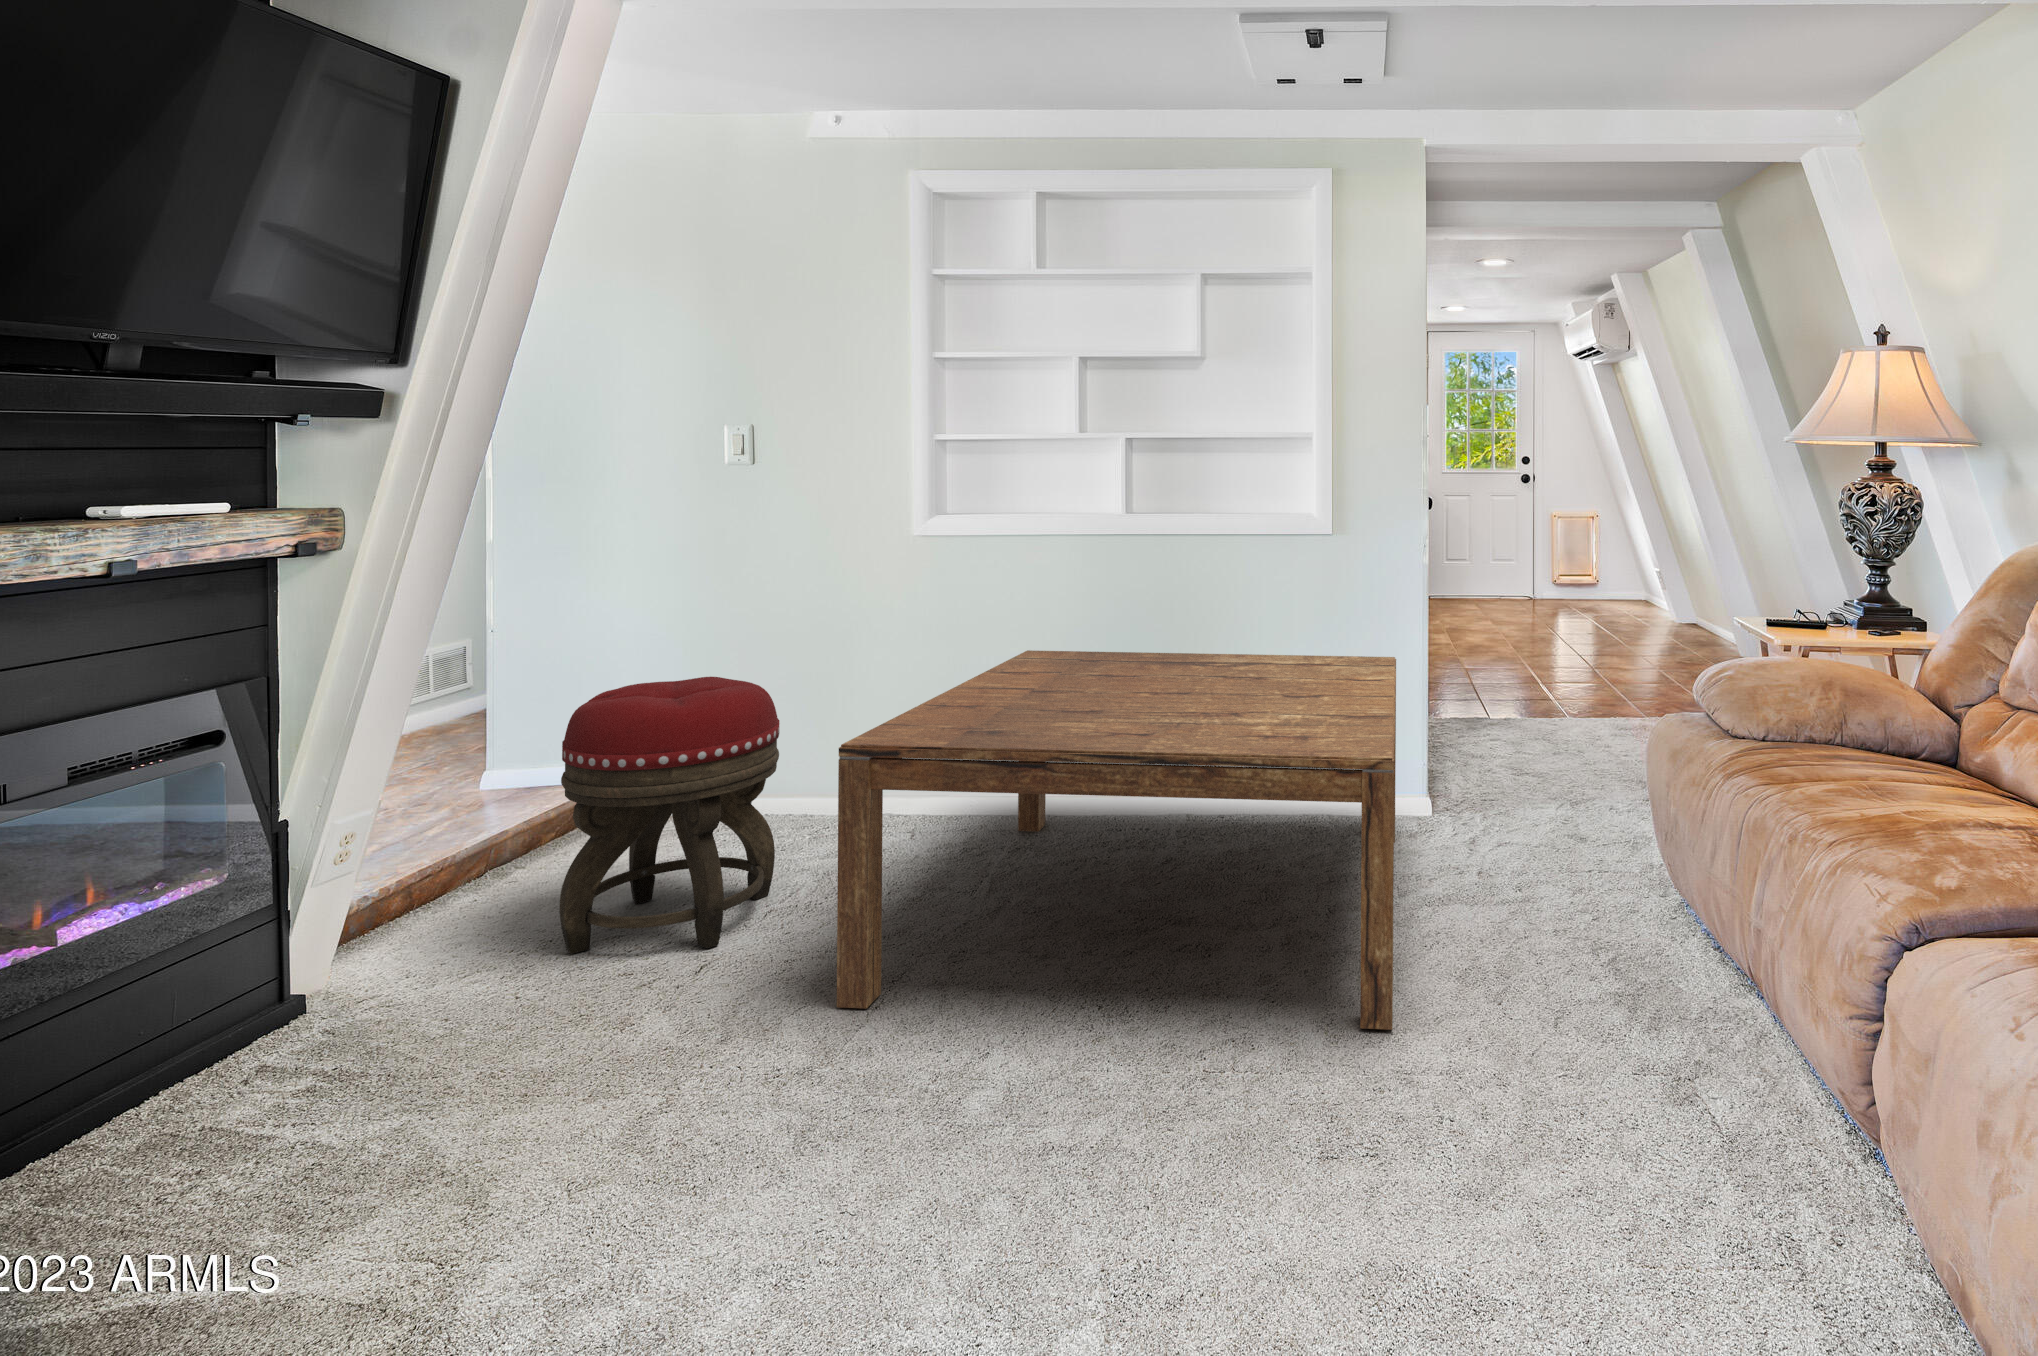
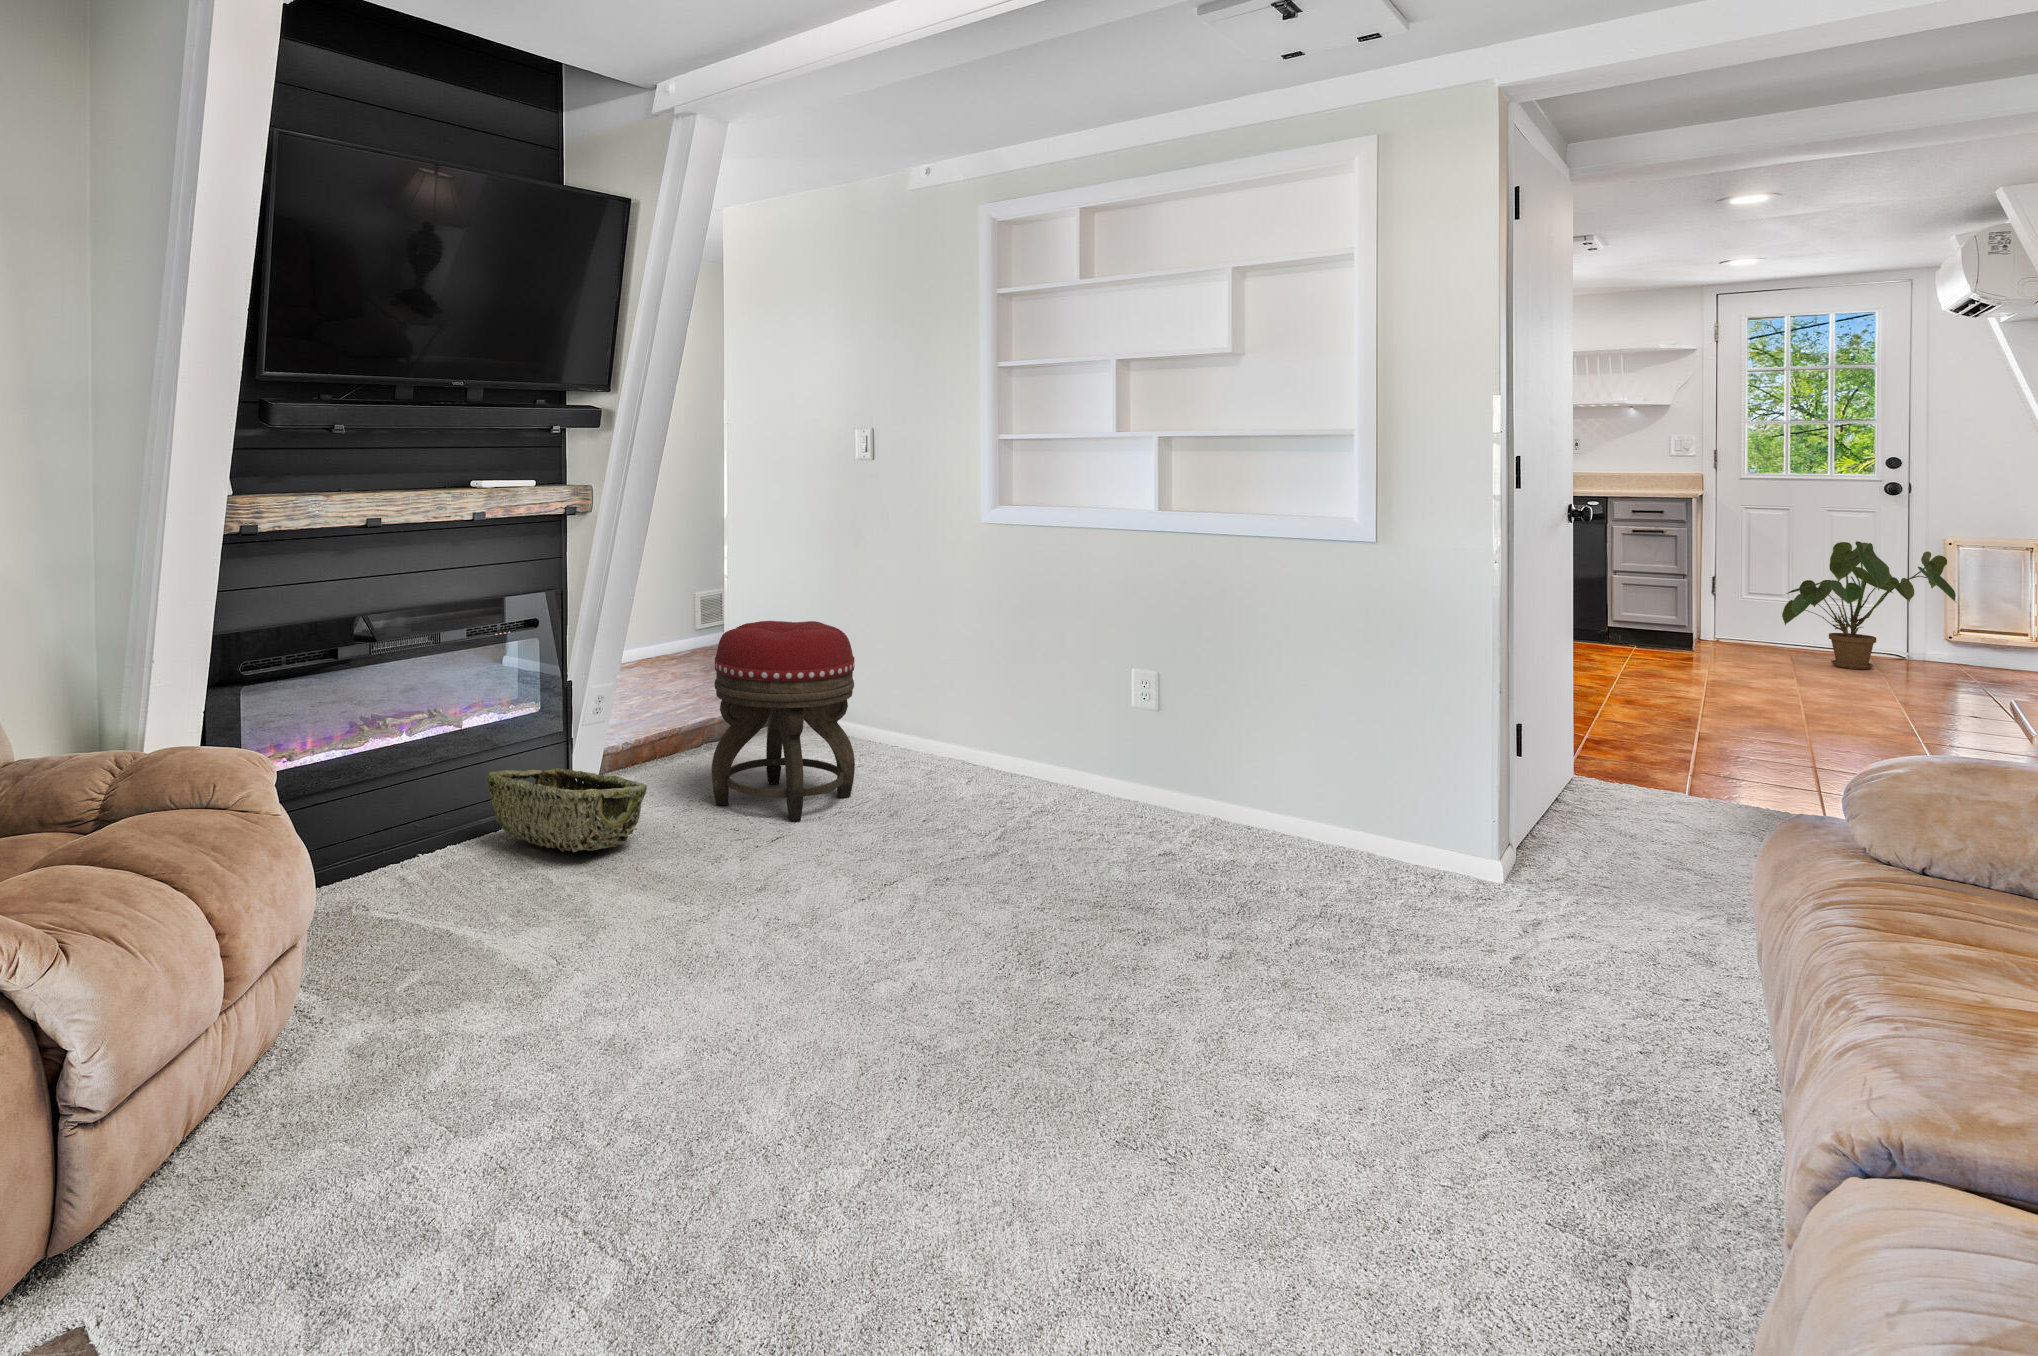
house plant: none [1464,521,1563,615] -> present [1782,541,1956,669]
coffee table: present [837,650,1396,1030] -> none [847,629,1434,1015]
woven basket: none [129,956,484,1111] -> present [487,768,647,852]

